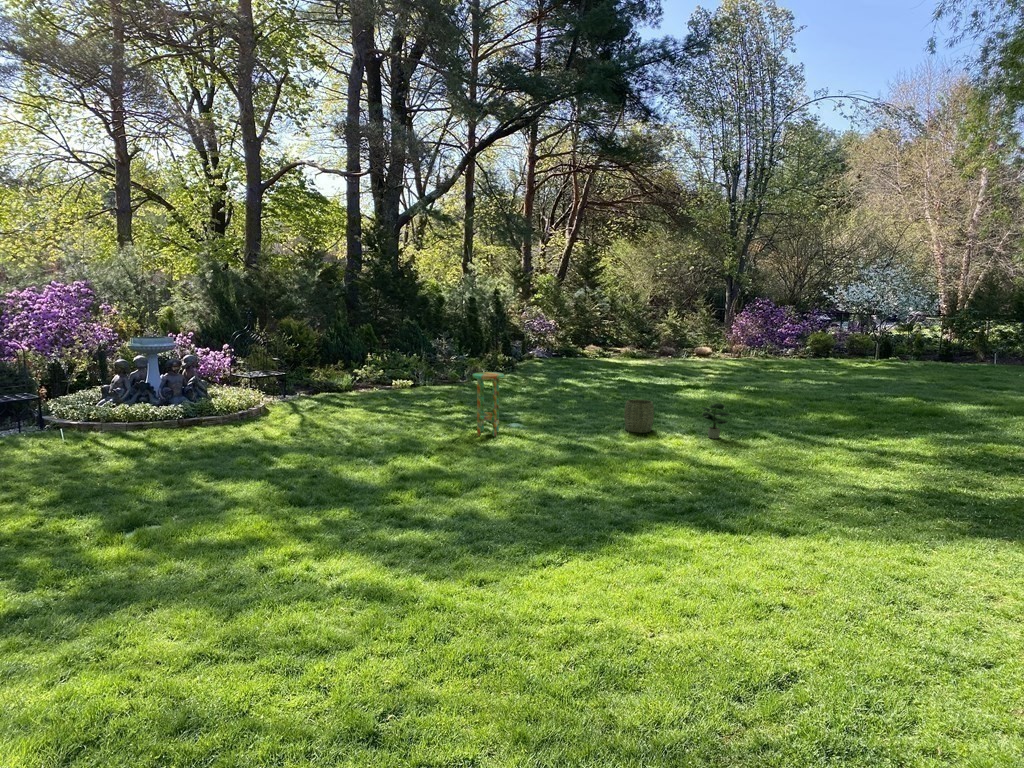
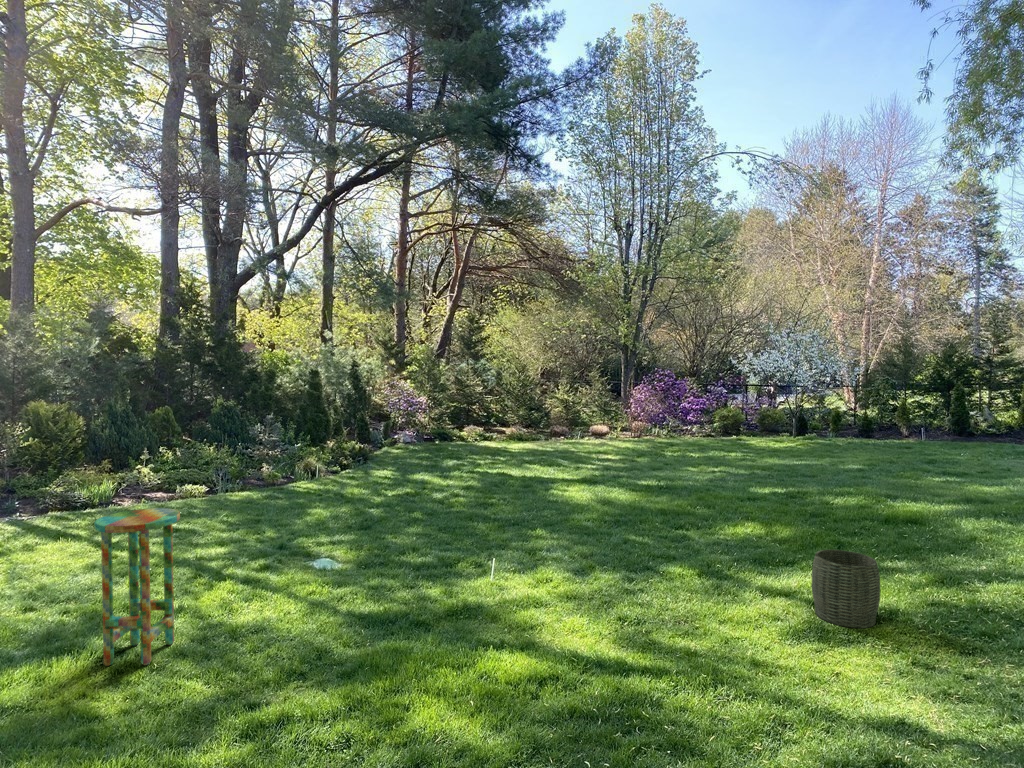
woven basket: present [624,399,654,433] -> present [812,550,880,628]
potted plant: present [701,403,731,439] -> none [606,556,674,637]

